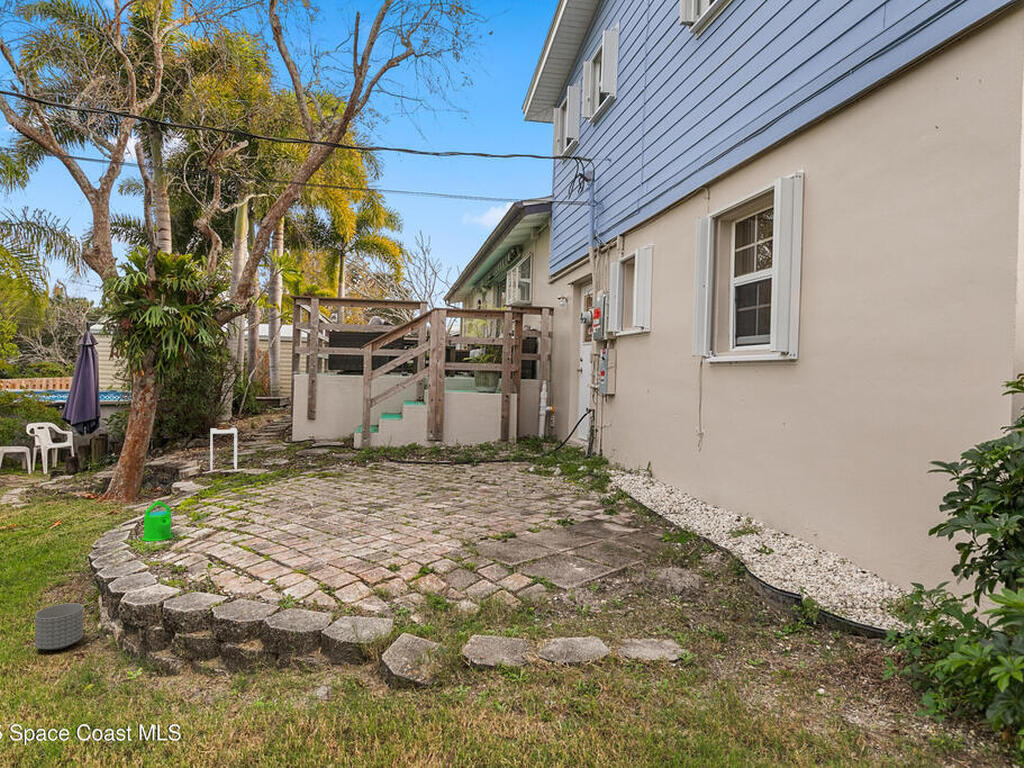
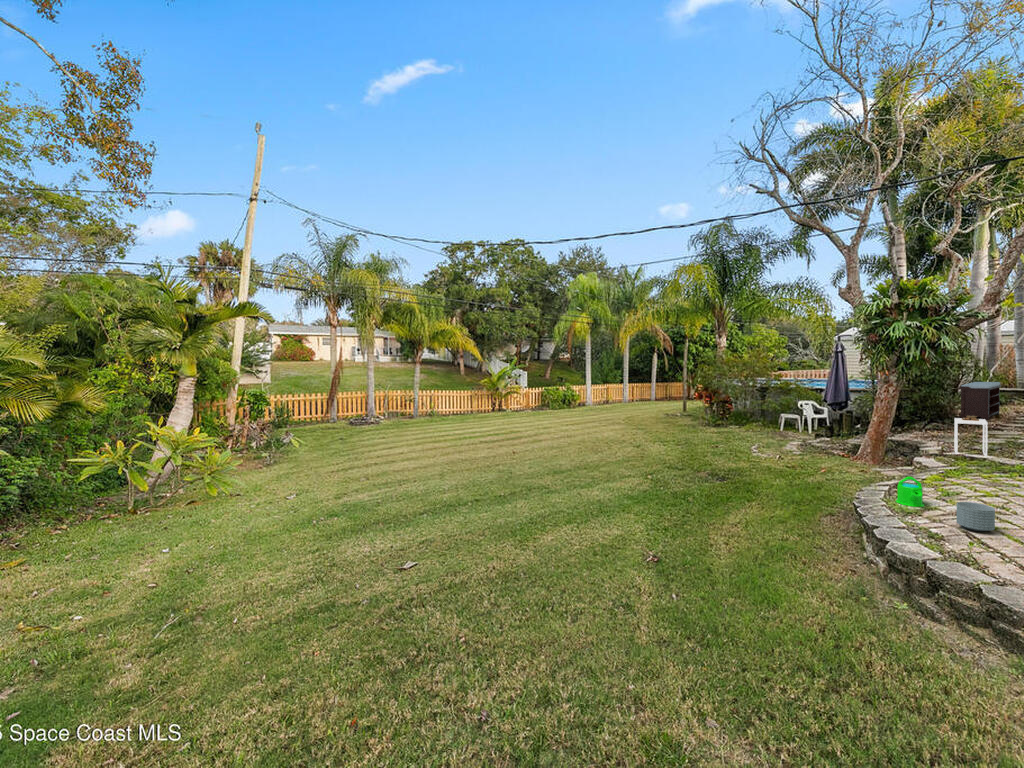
bench: none [219,392,252,433] -> present [959,382,1001,420]
planter: present [35,603,83,650] -> present [956,502,995,531]

